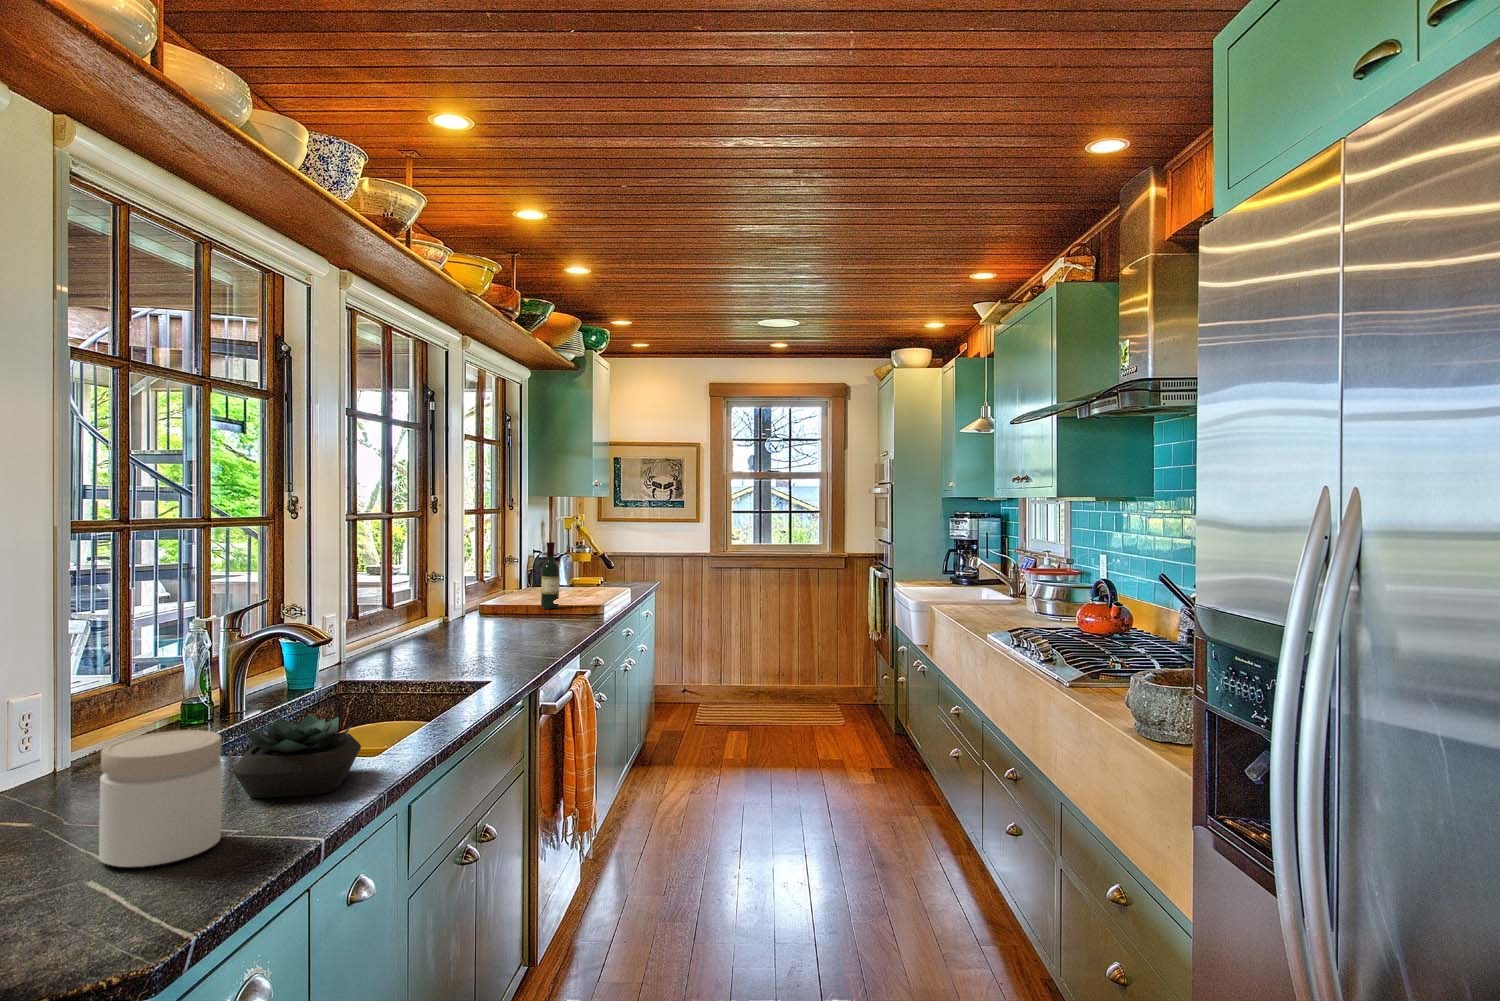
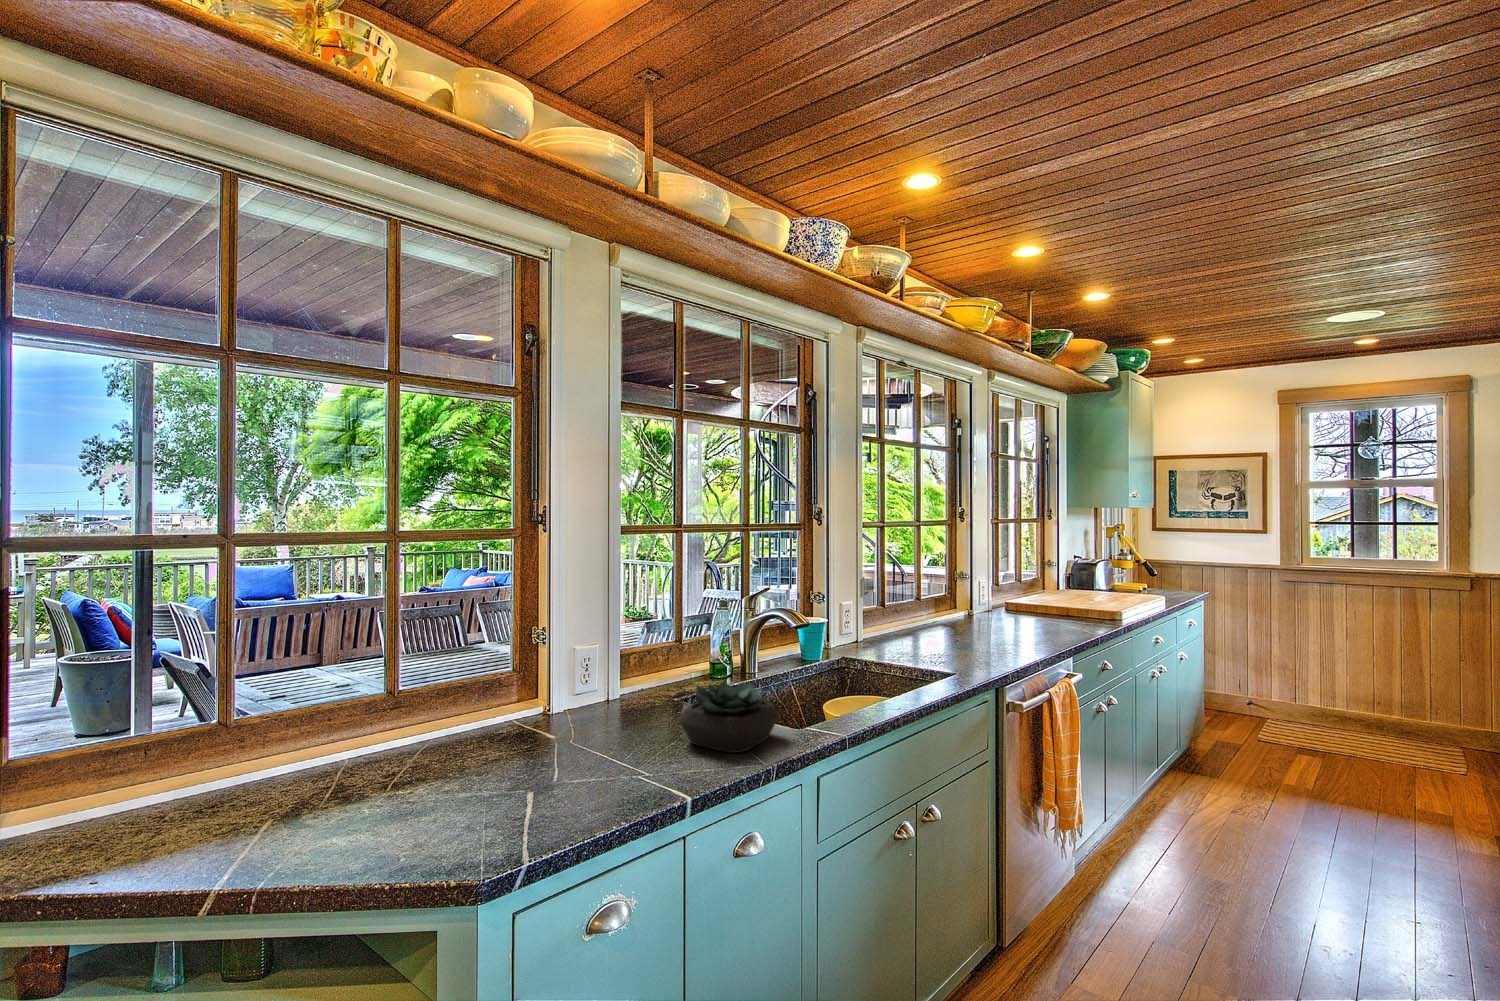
wine bottle: present [541,542,559,609] -> none [1064,548,1081,609]
jar: present [99,730,222,867] -> none [557,680,637,785]

